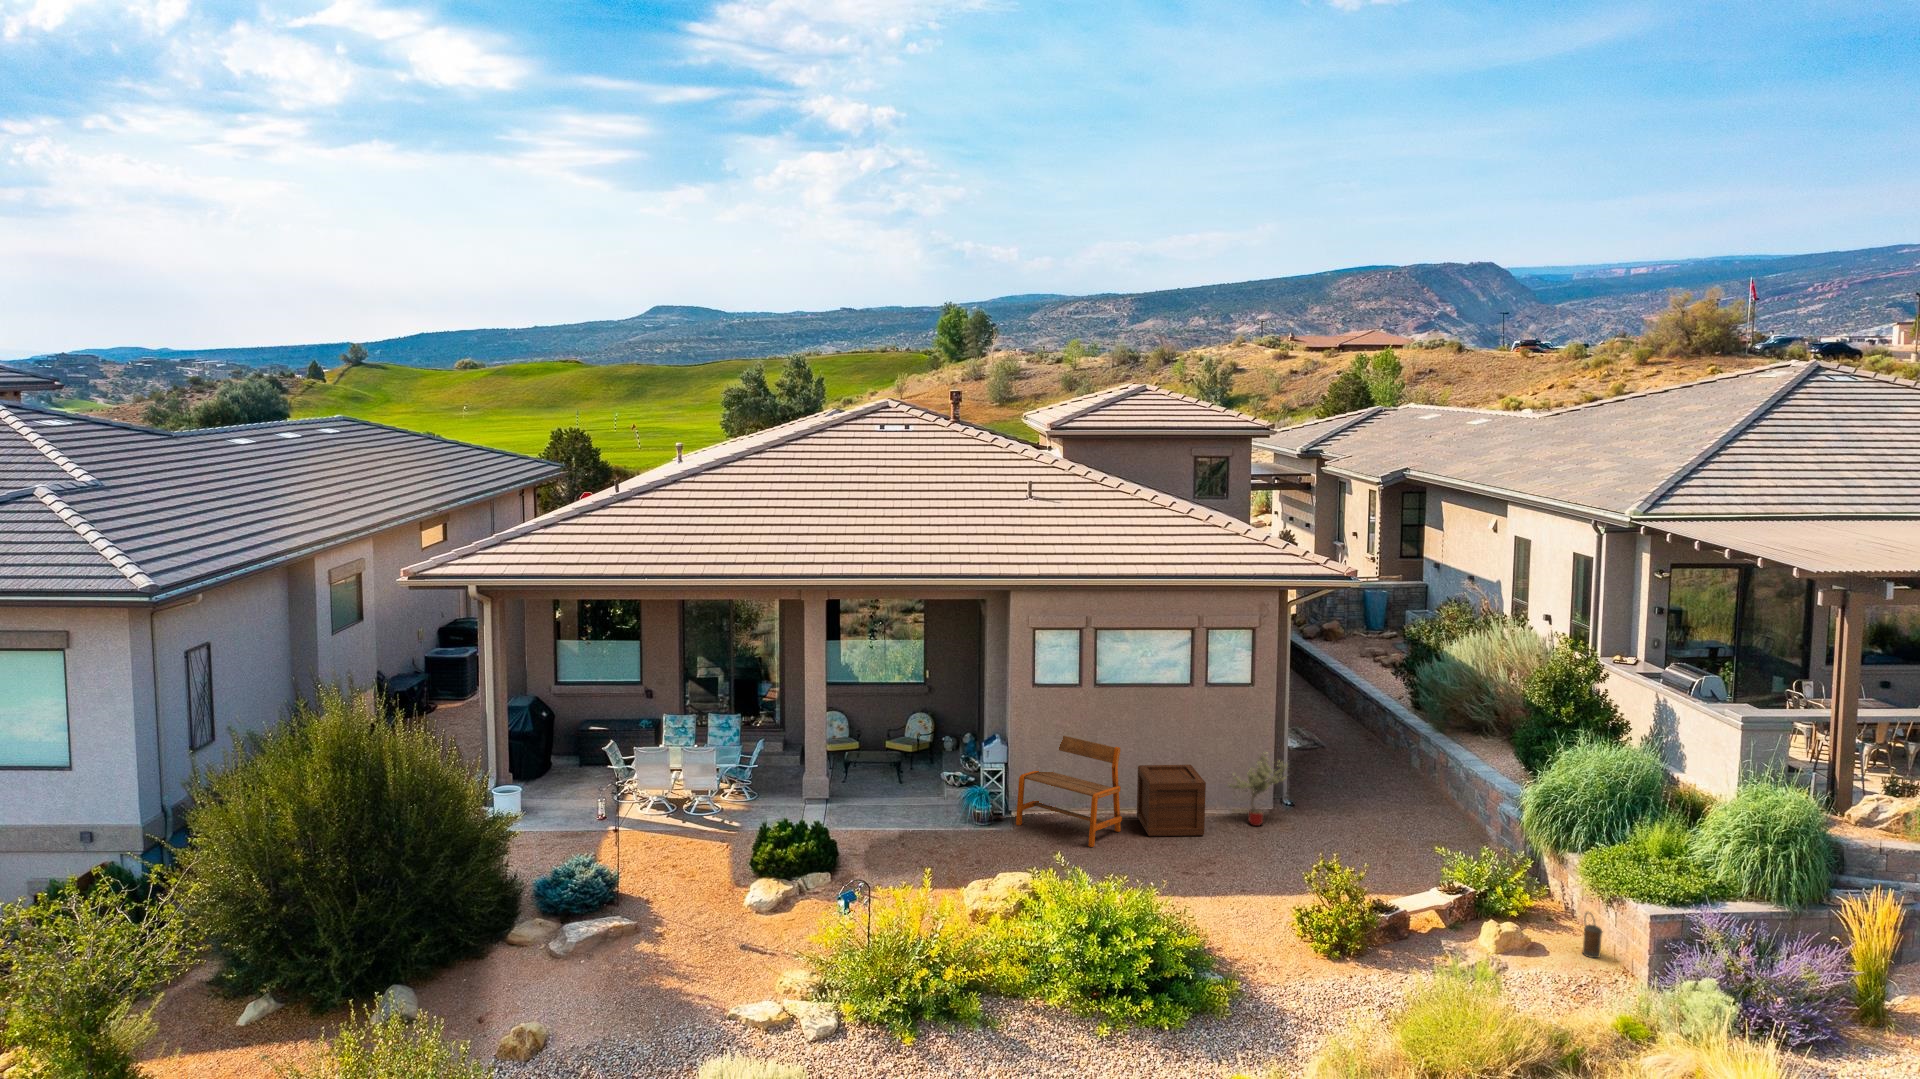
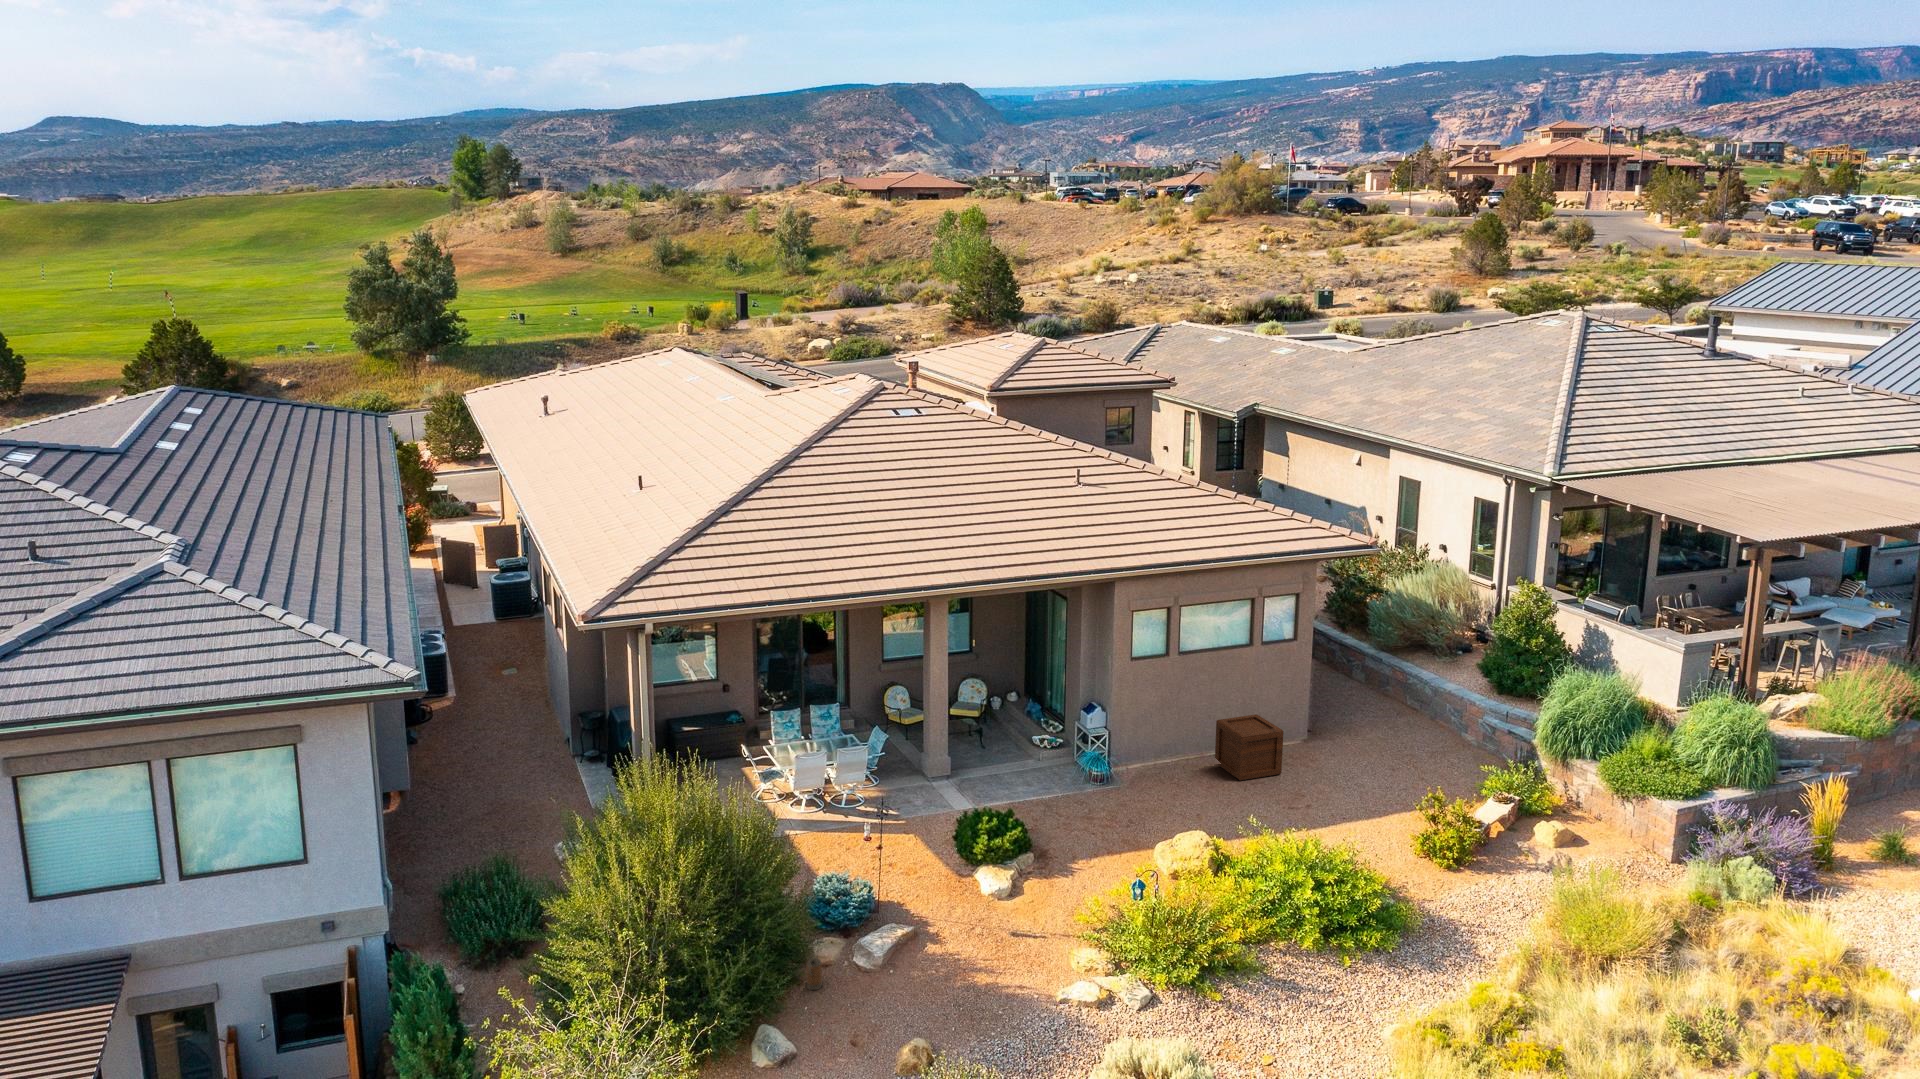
bench: present [1016,736,1122,847] -> none [1125,699,1217,797]
potted tree: present [1227,752,1287,826] -> none [1289,697,1336,760]
watering can: present [1583,912,1602,958] -> present [806,951,822,990]

